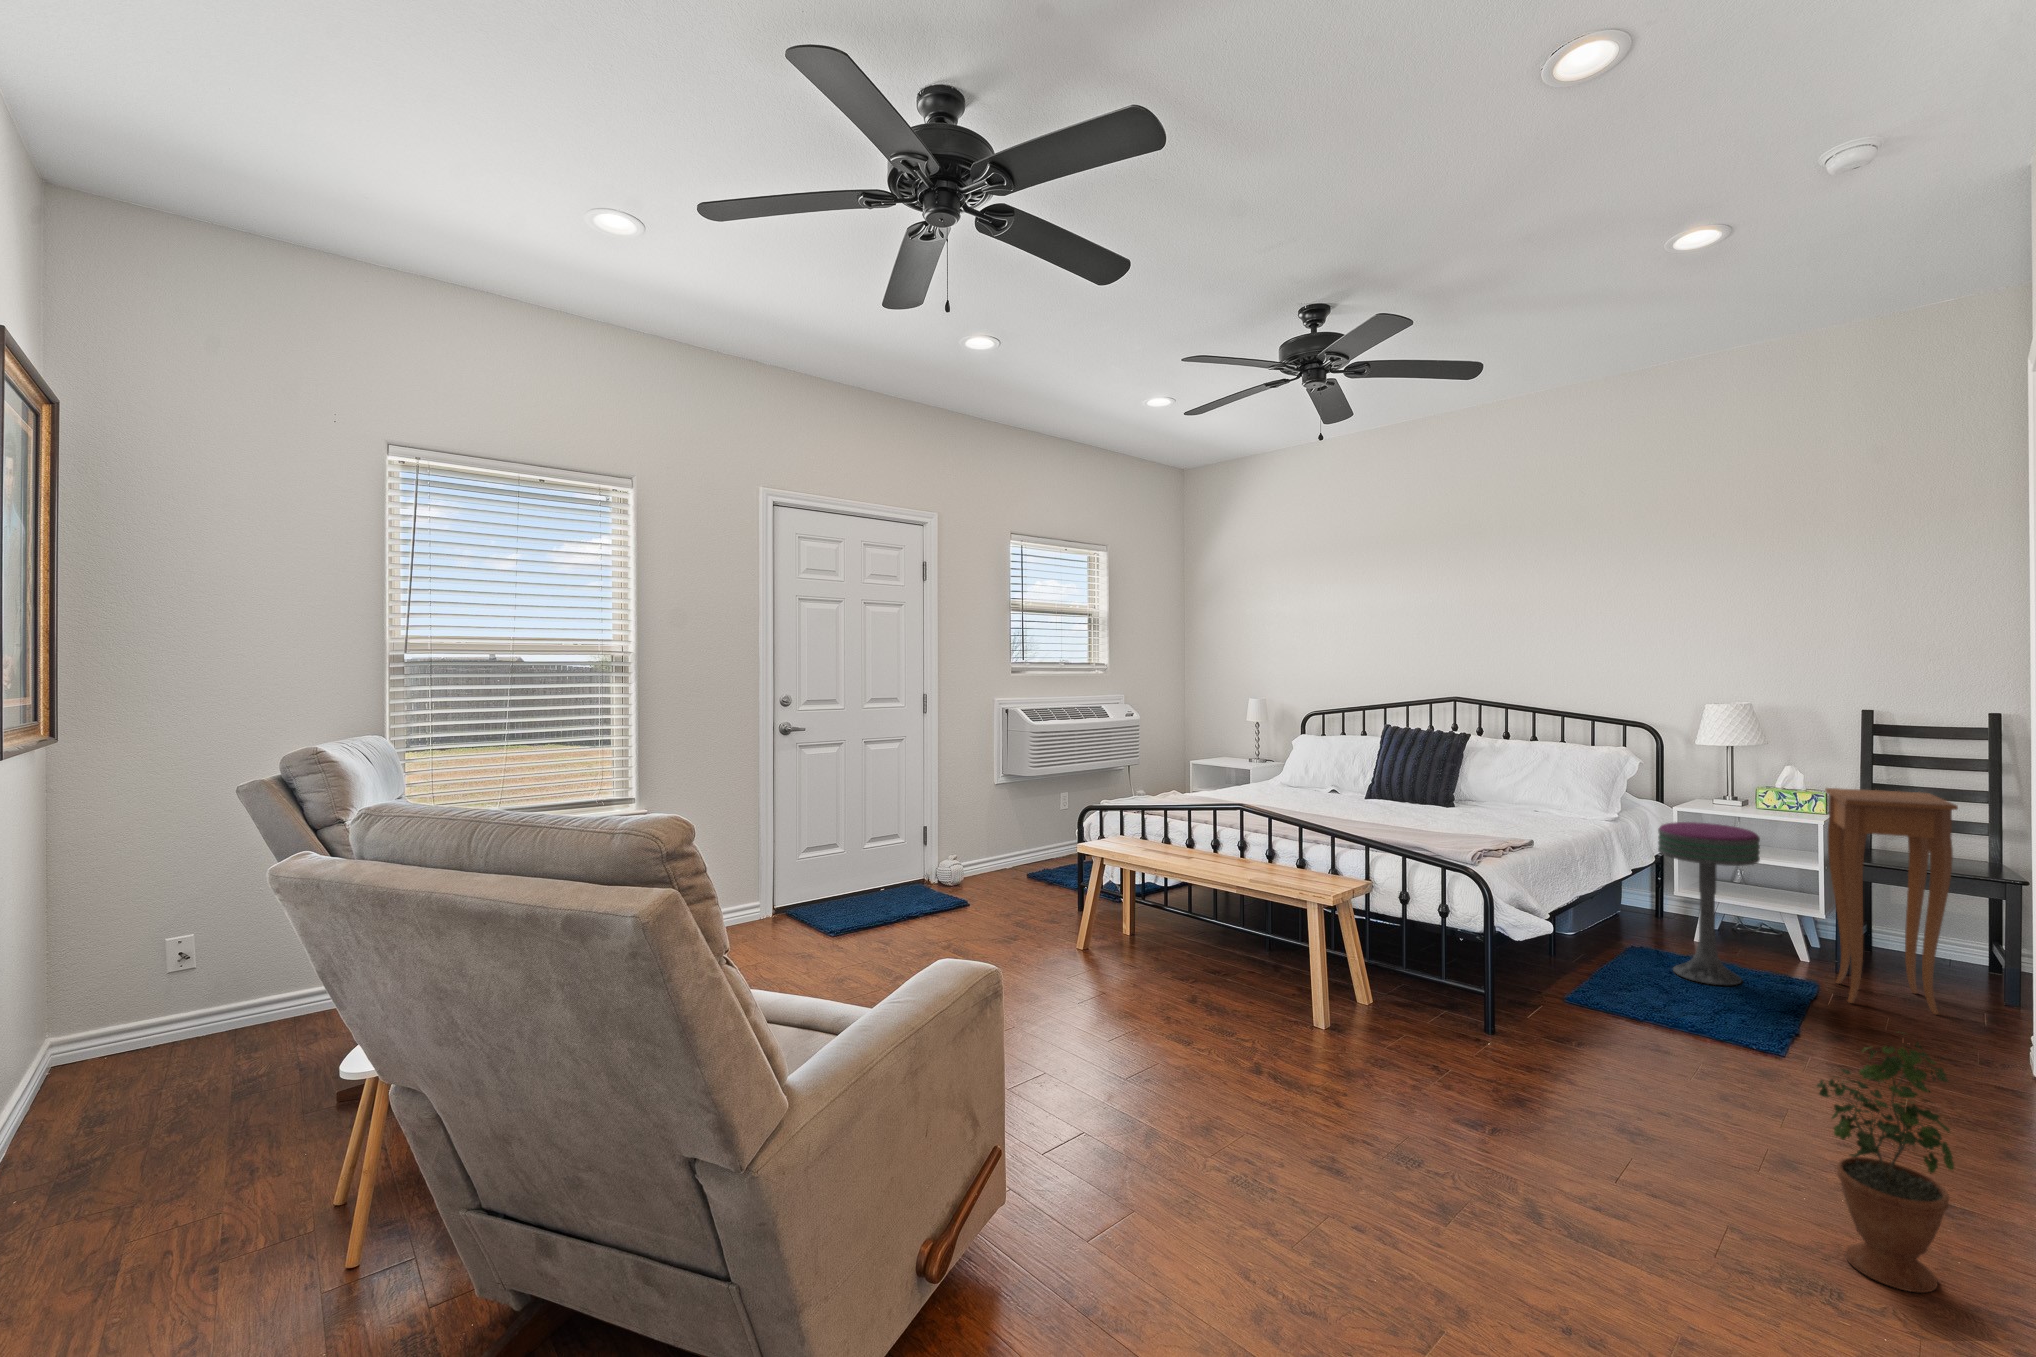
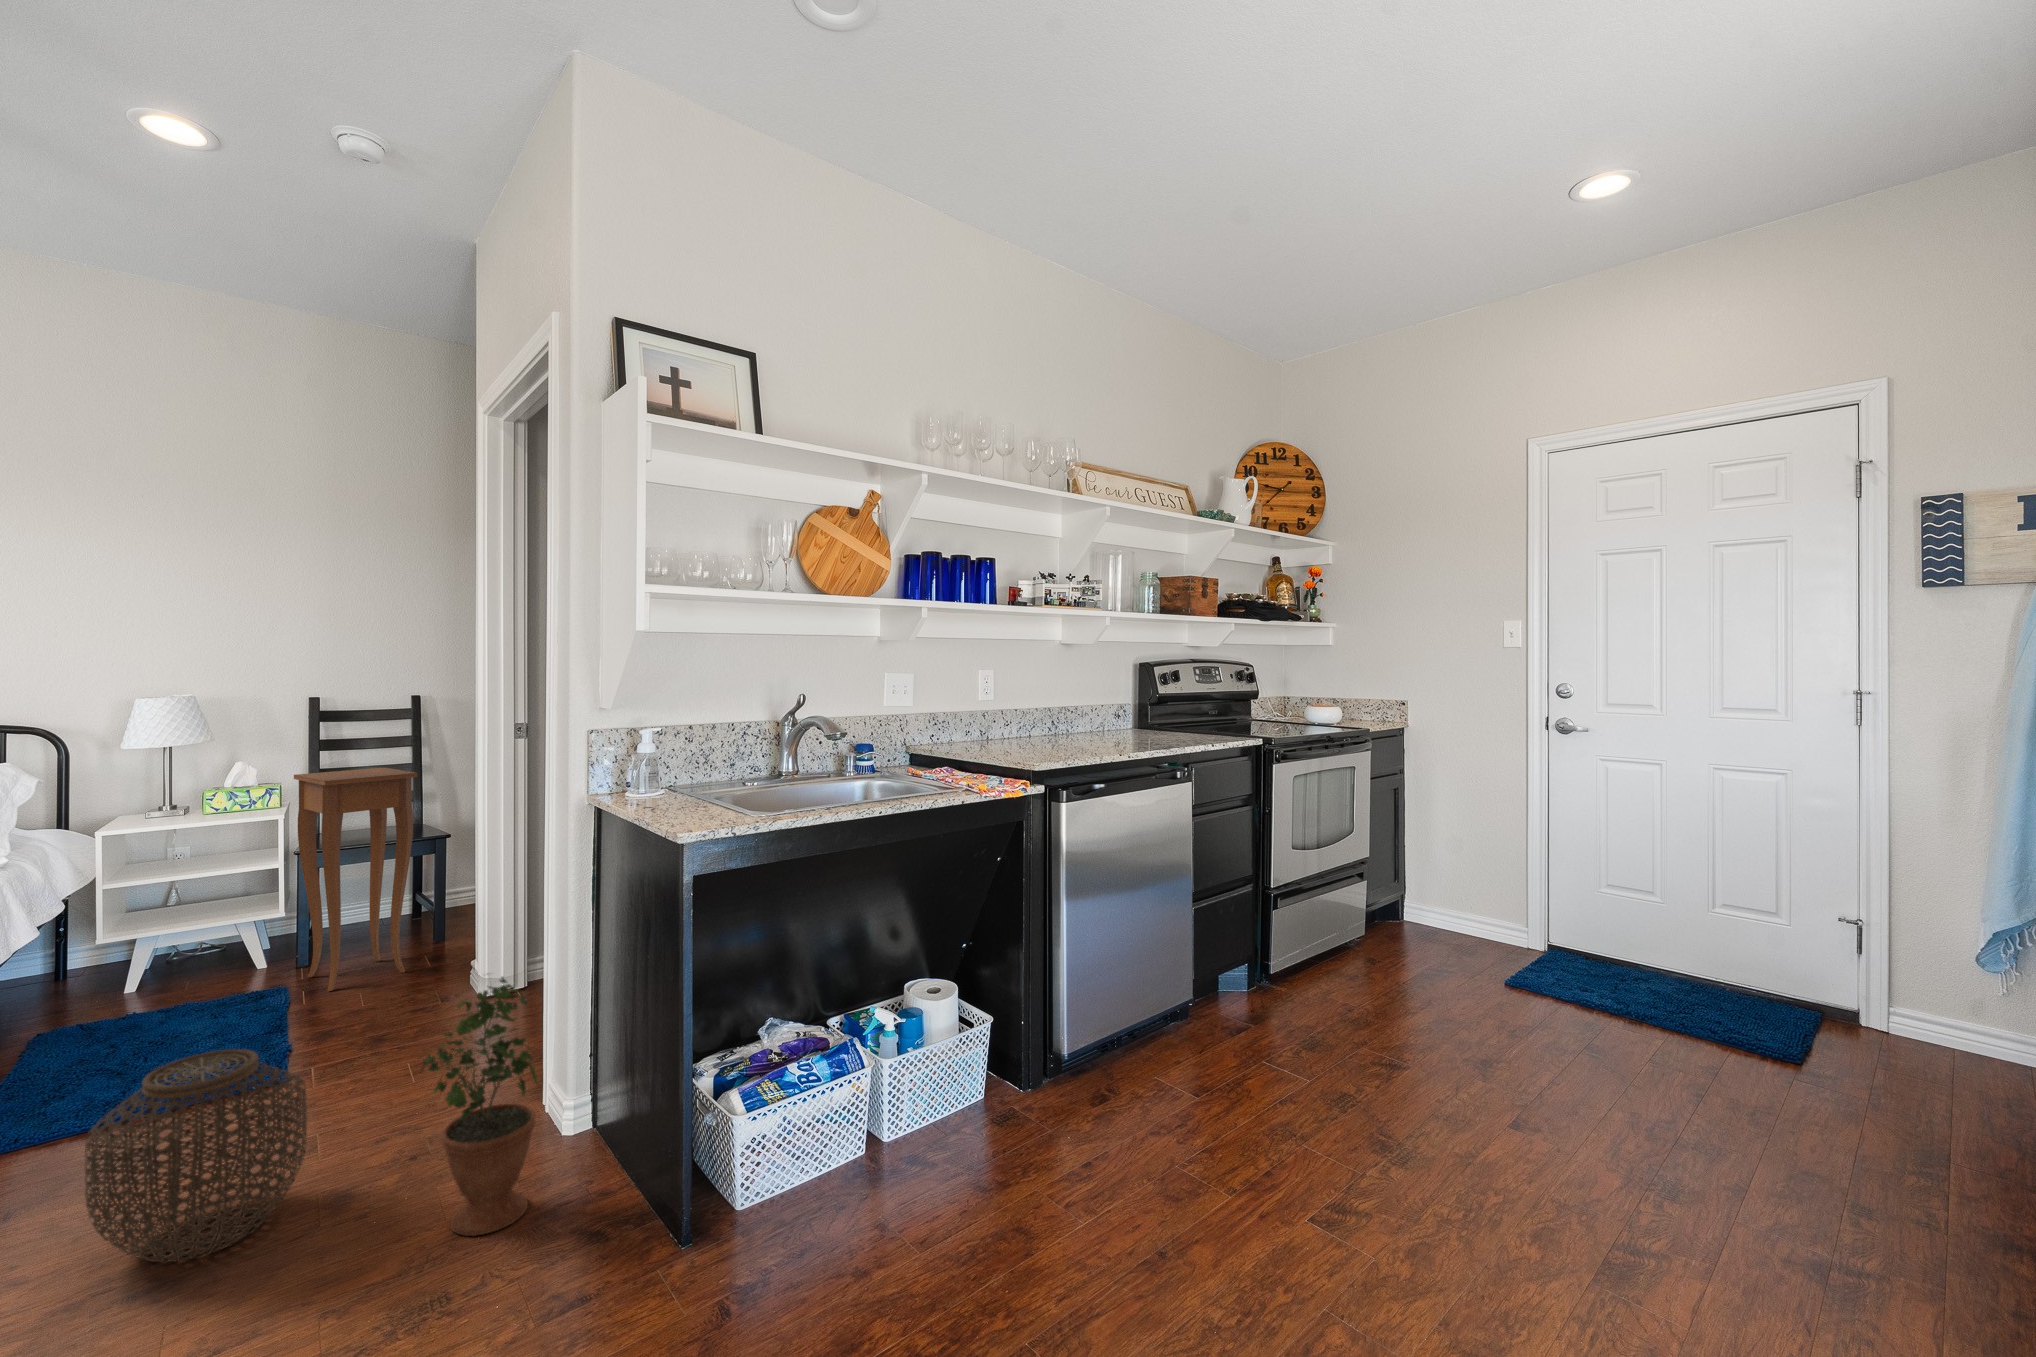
bar stool: present [1658,822,1760,985] -> none [95,834,232,1036]
woven basket: none [1589,998,1740,1154] -> present [85,1049,307,1262]

